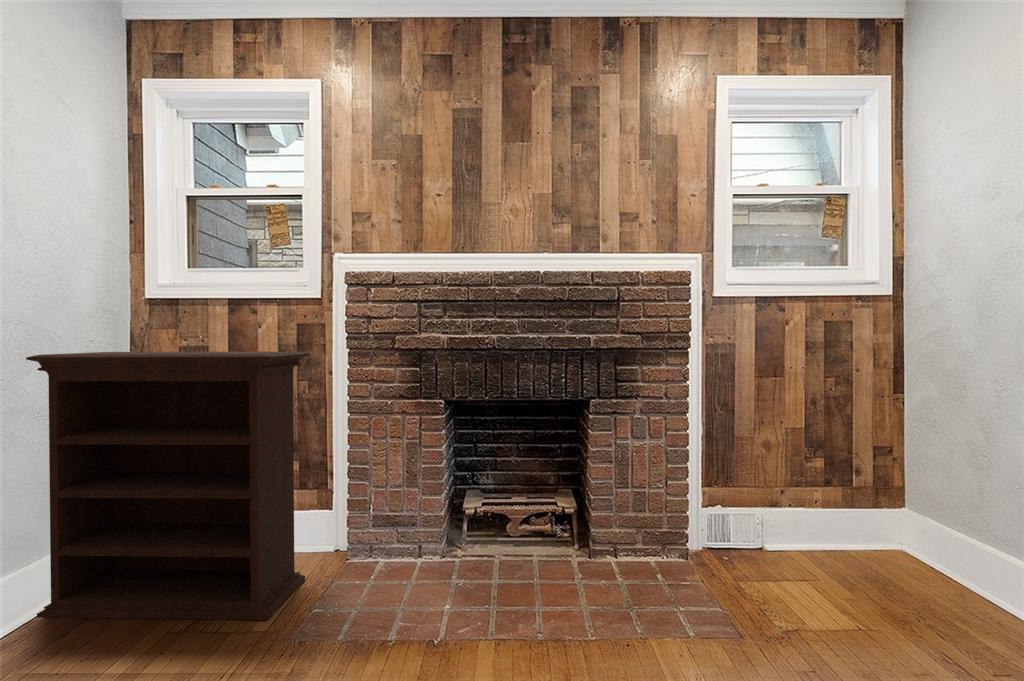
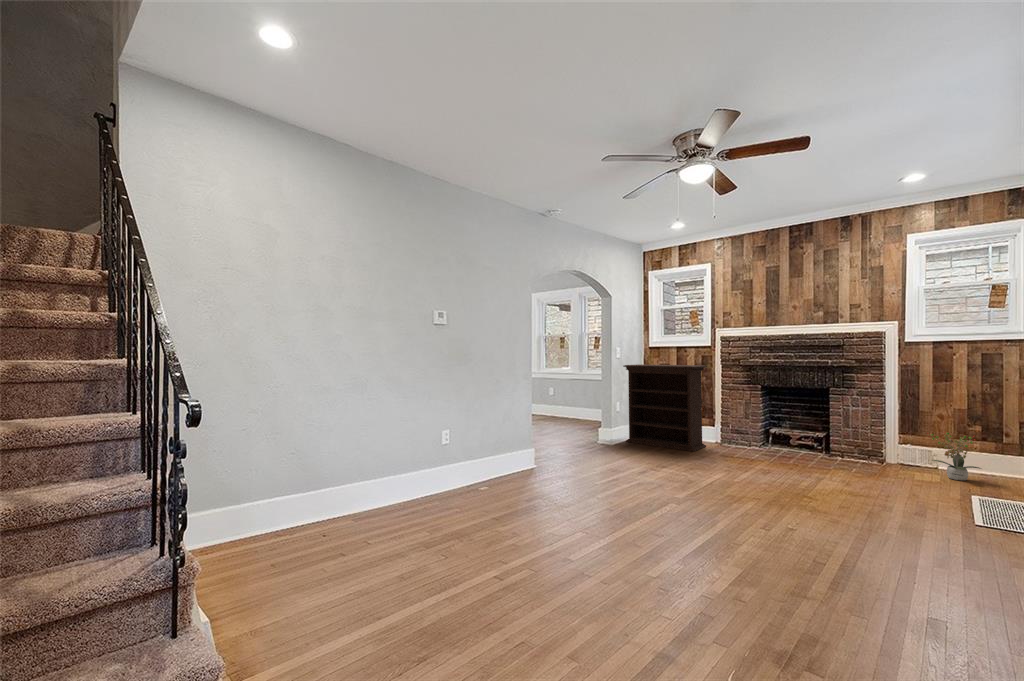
potted plant: none [762,478,847,582] -> present [927,433,981,480]

